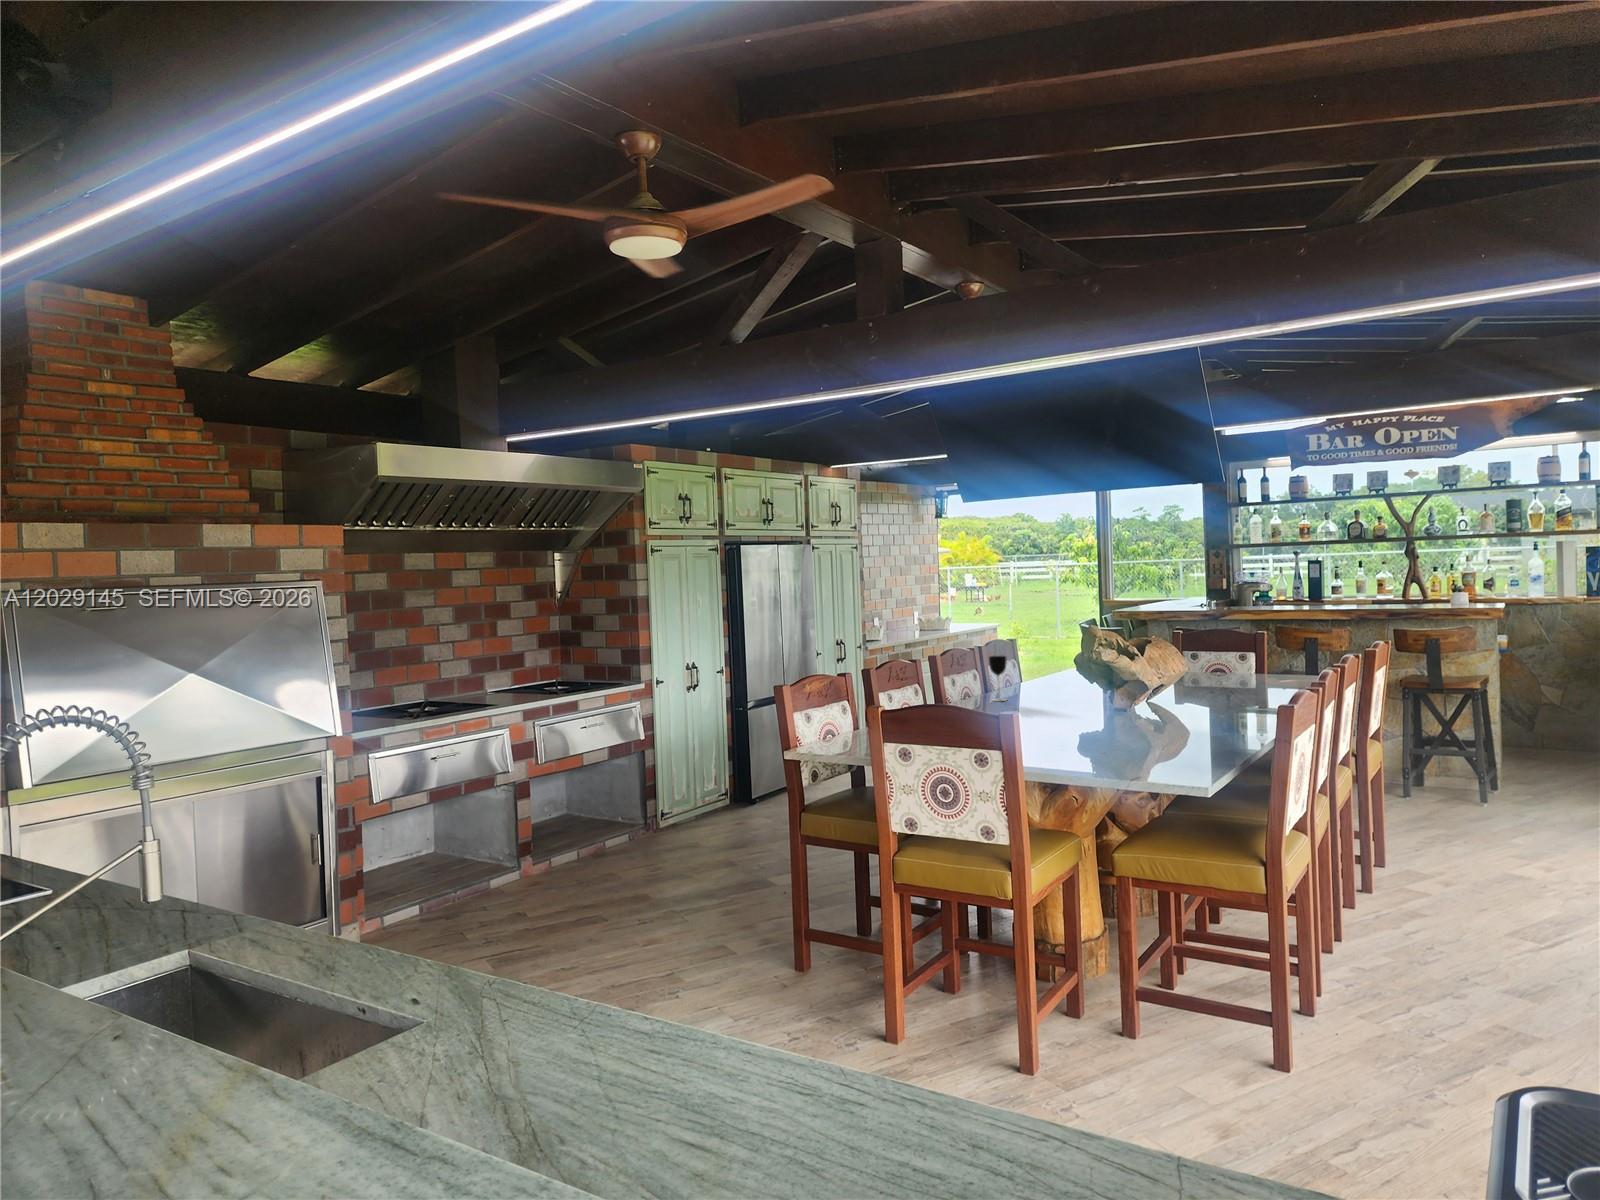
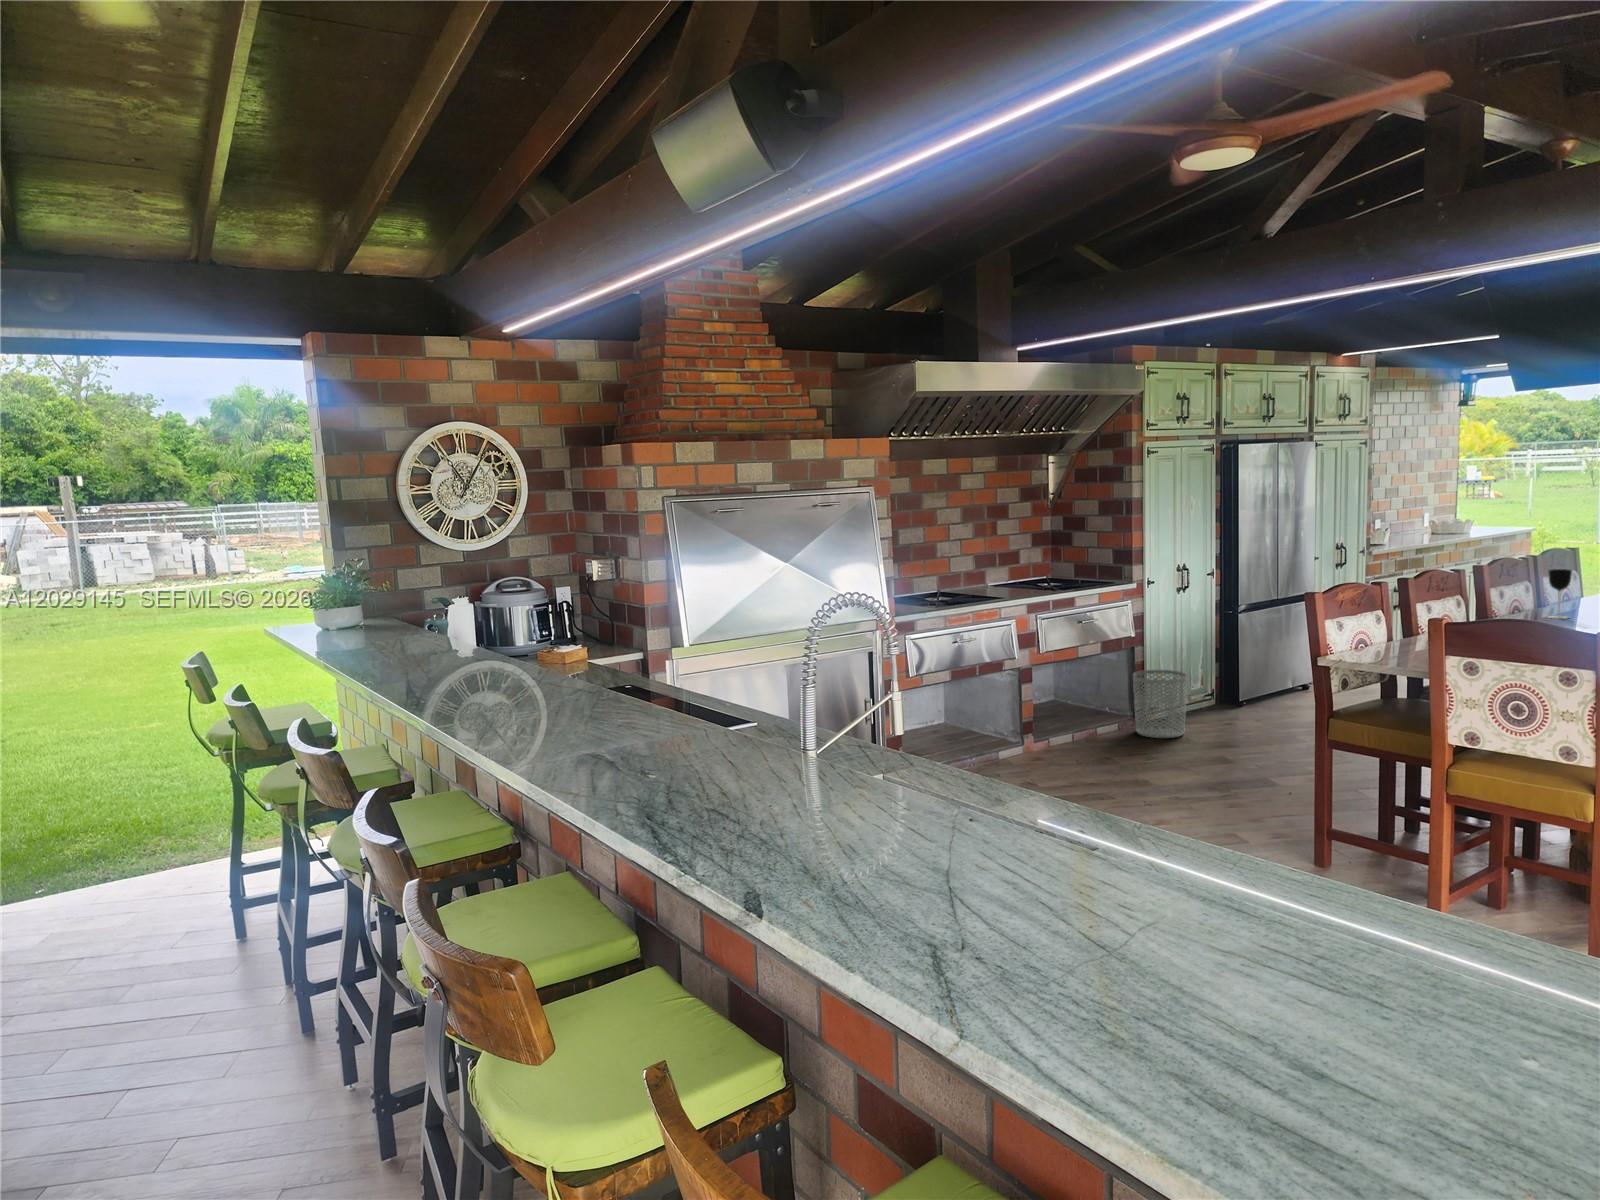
waste bin: none [642,772,695,845] -> present [1133,670,1187,738]

